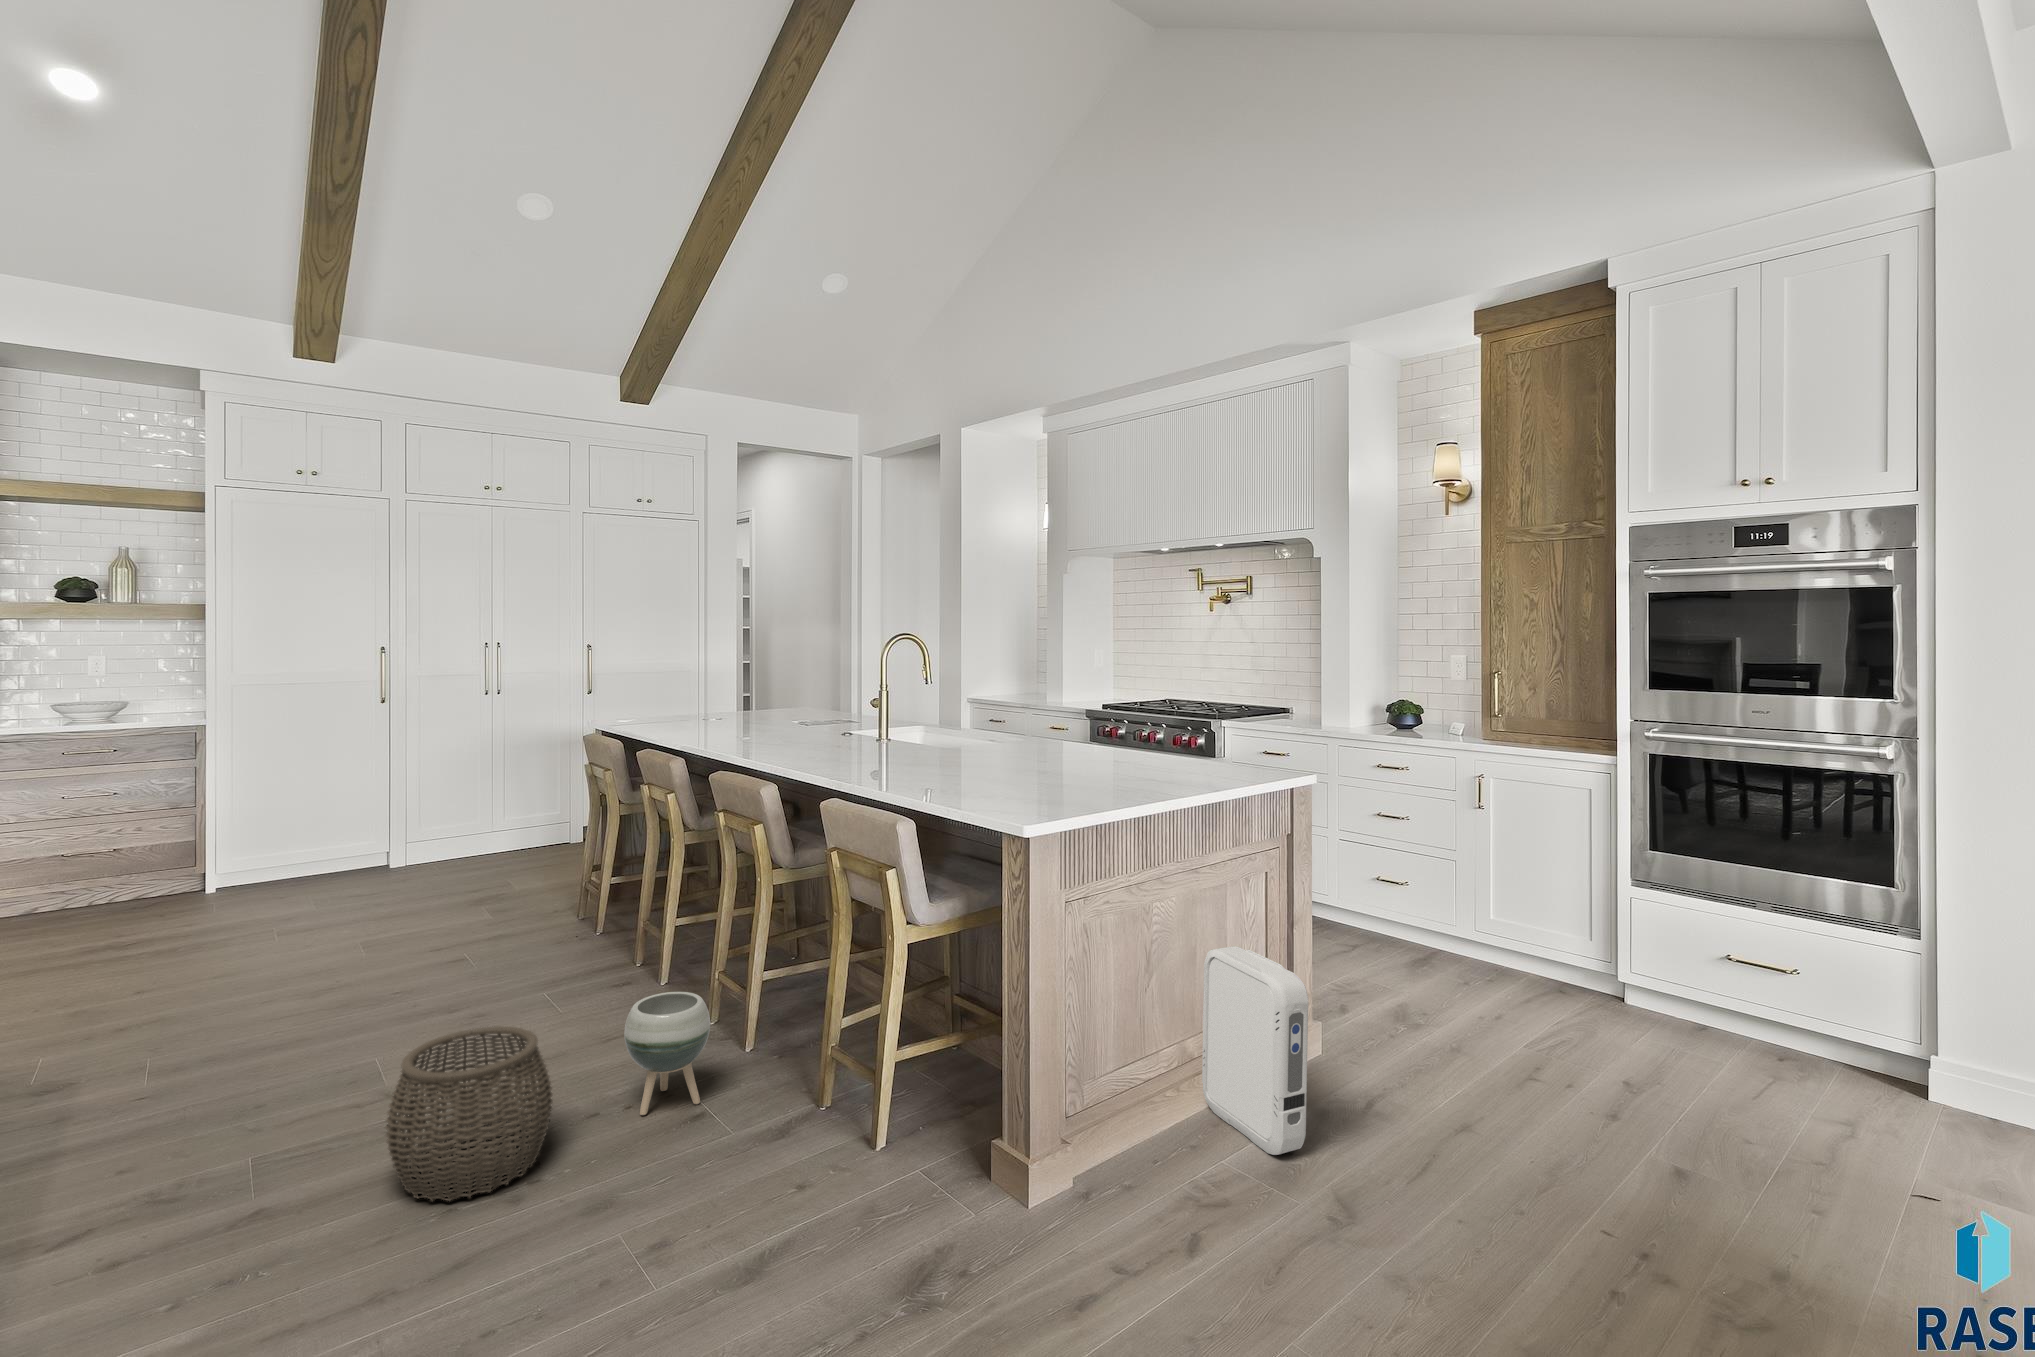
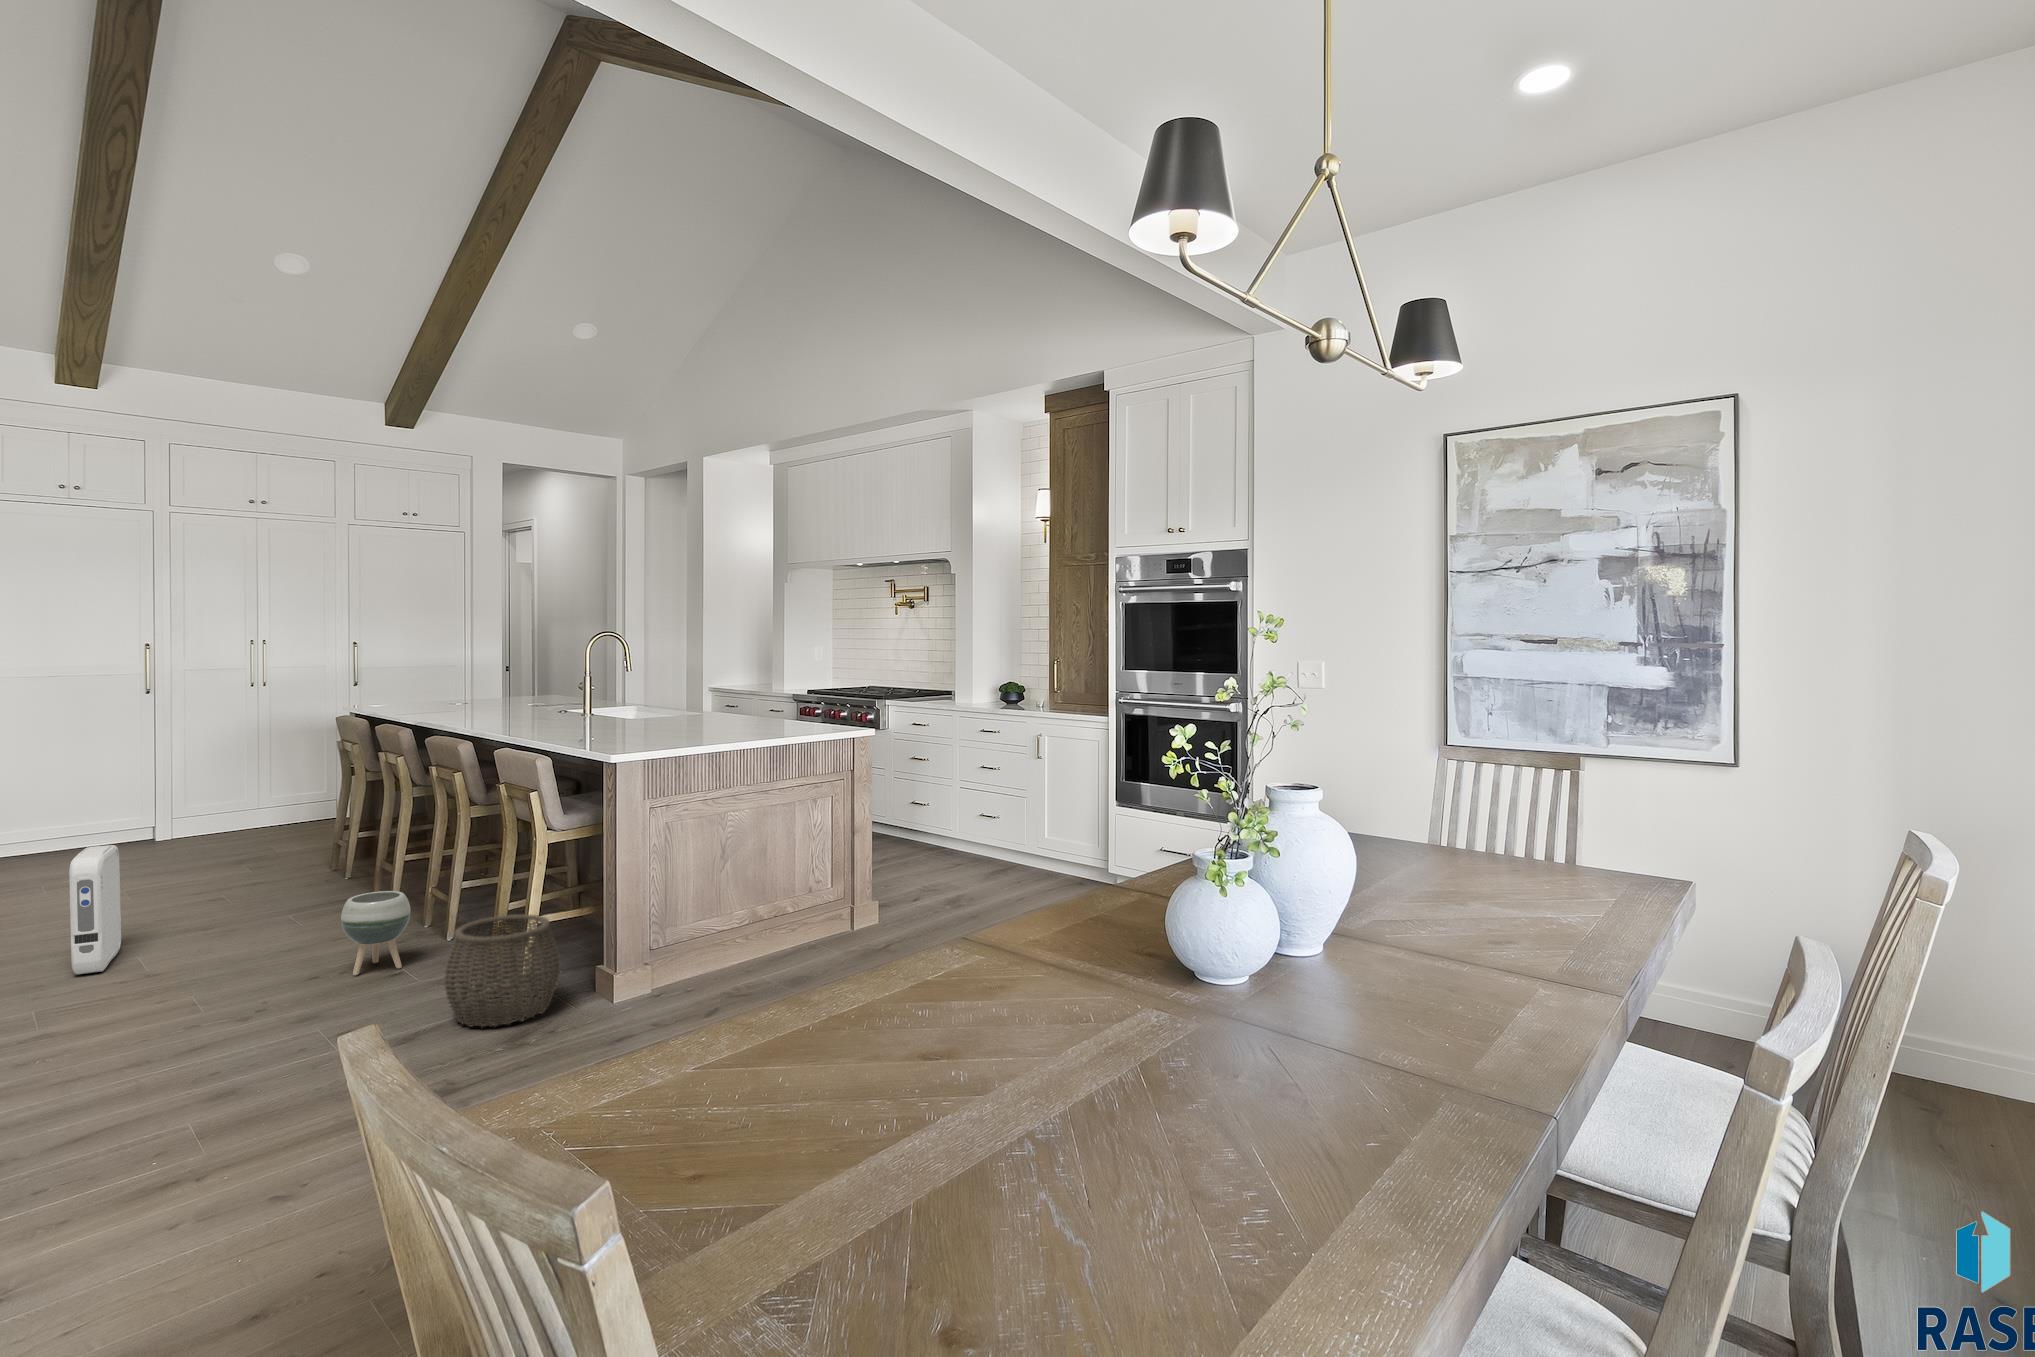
air purifier: present [1202,946,1308,1155] -> present [69,845,121,974]
woven basket: present [386,1026,553,1202] -> present [444,914,560,1027]

